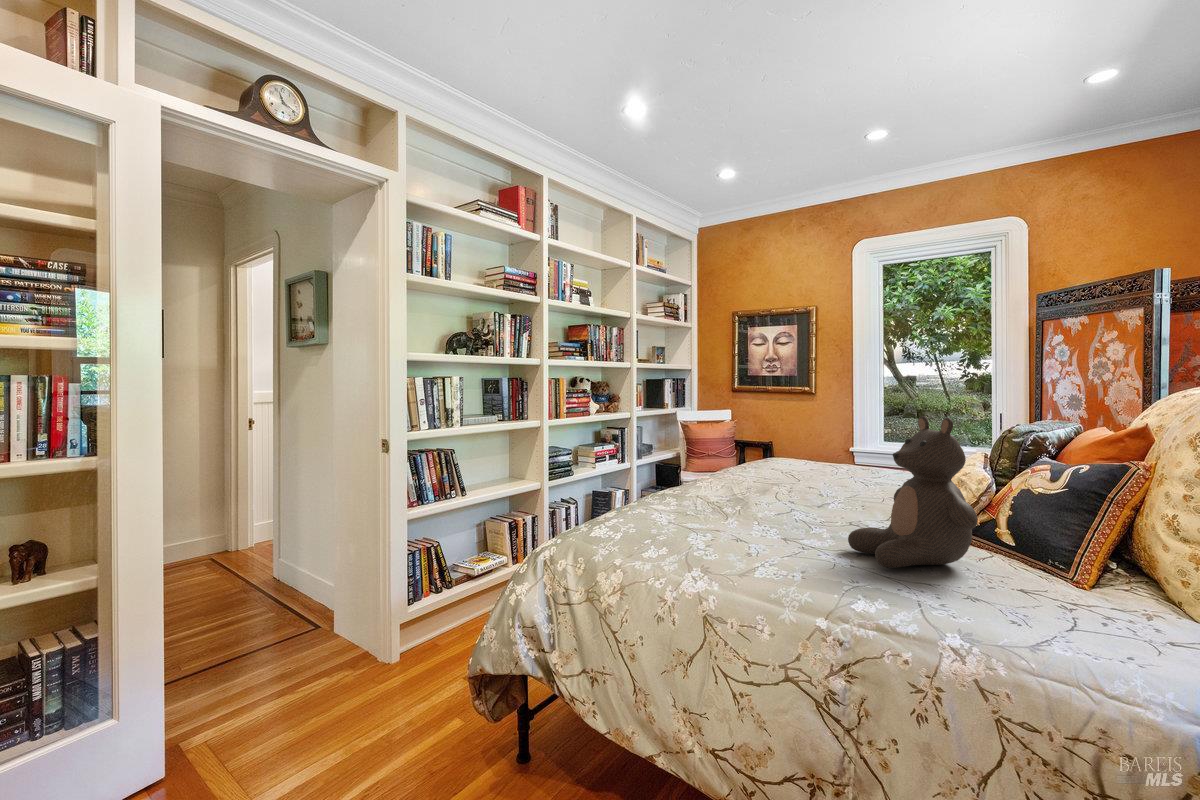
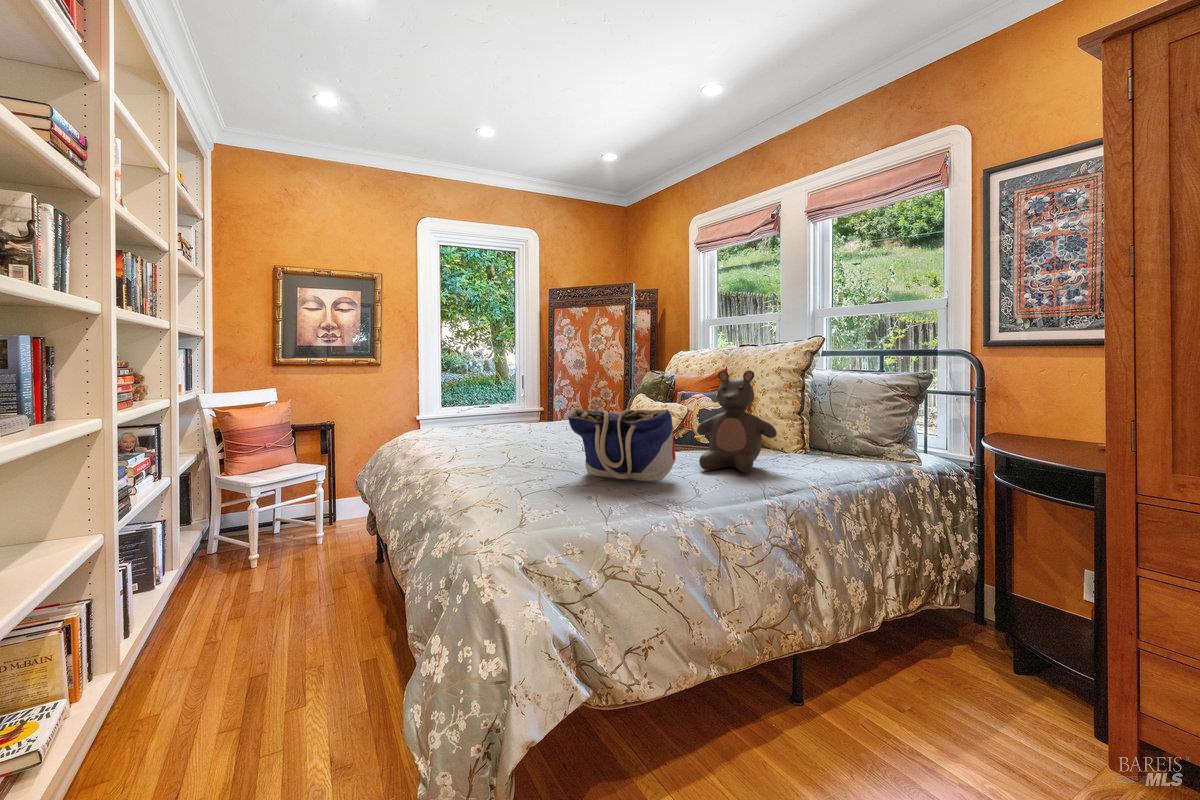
tote bag: none [696,447,787,540] -> present [568,409,676,481]

